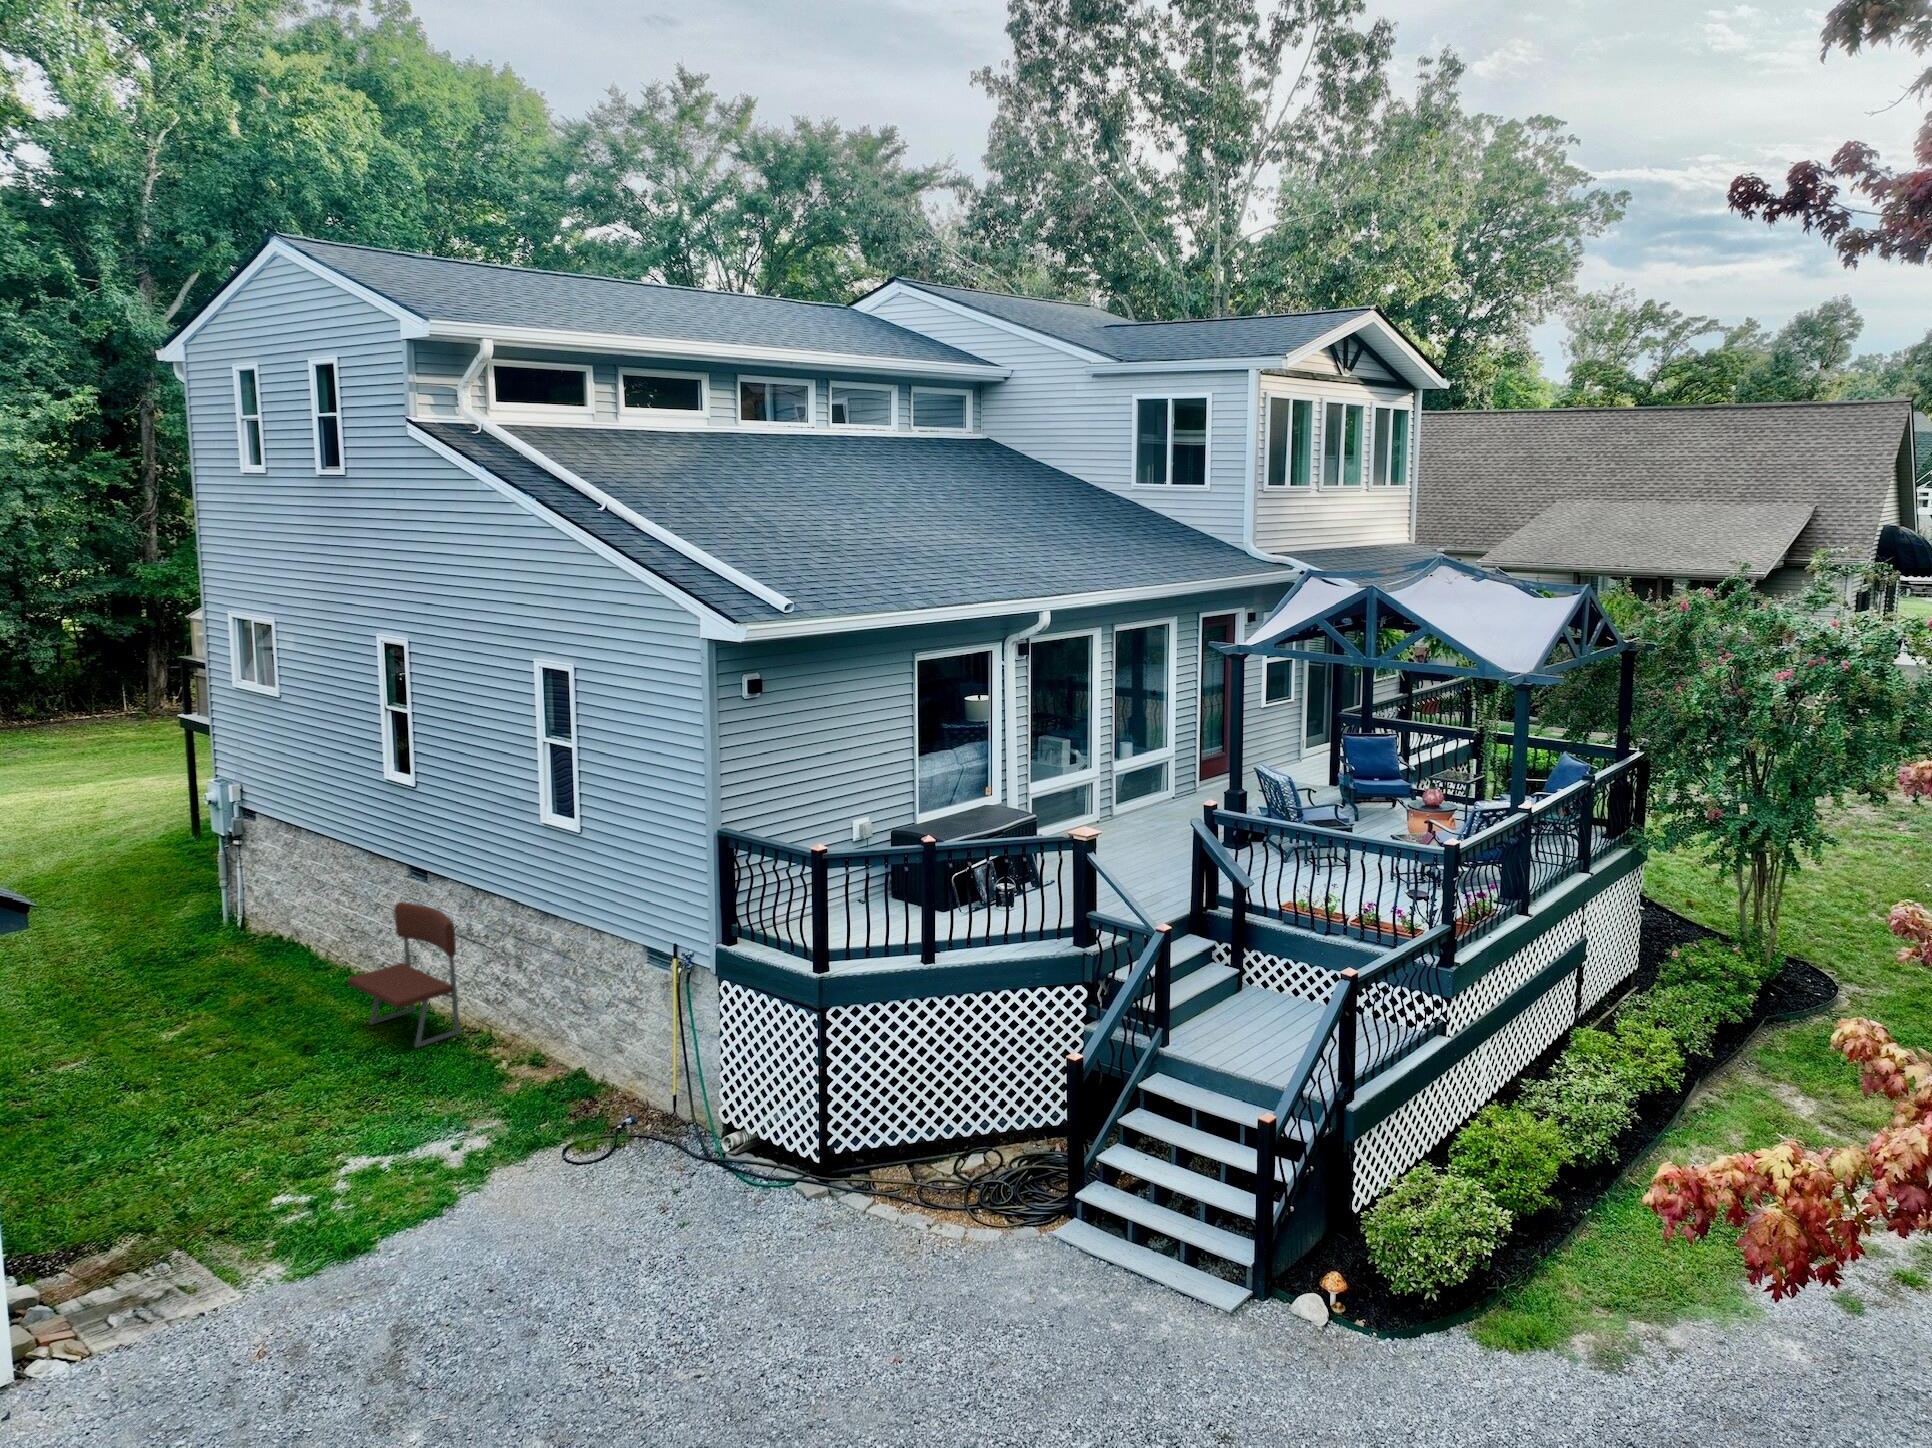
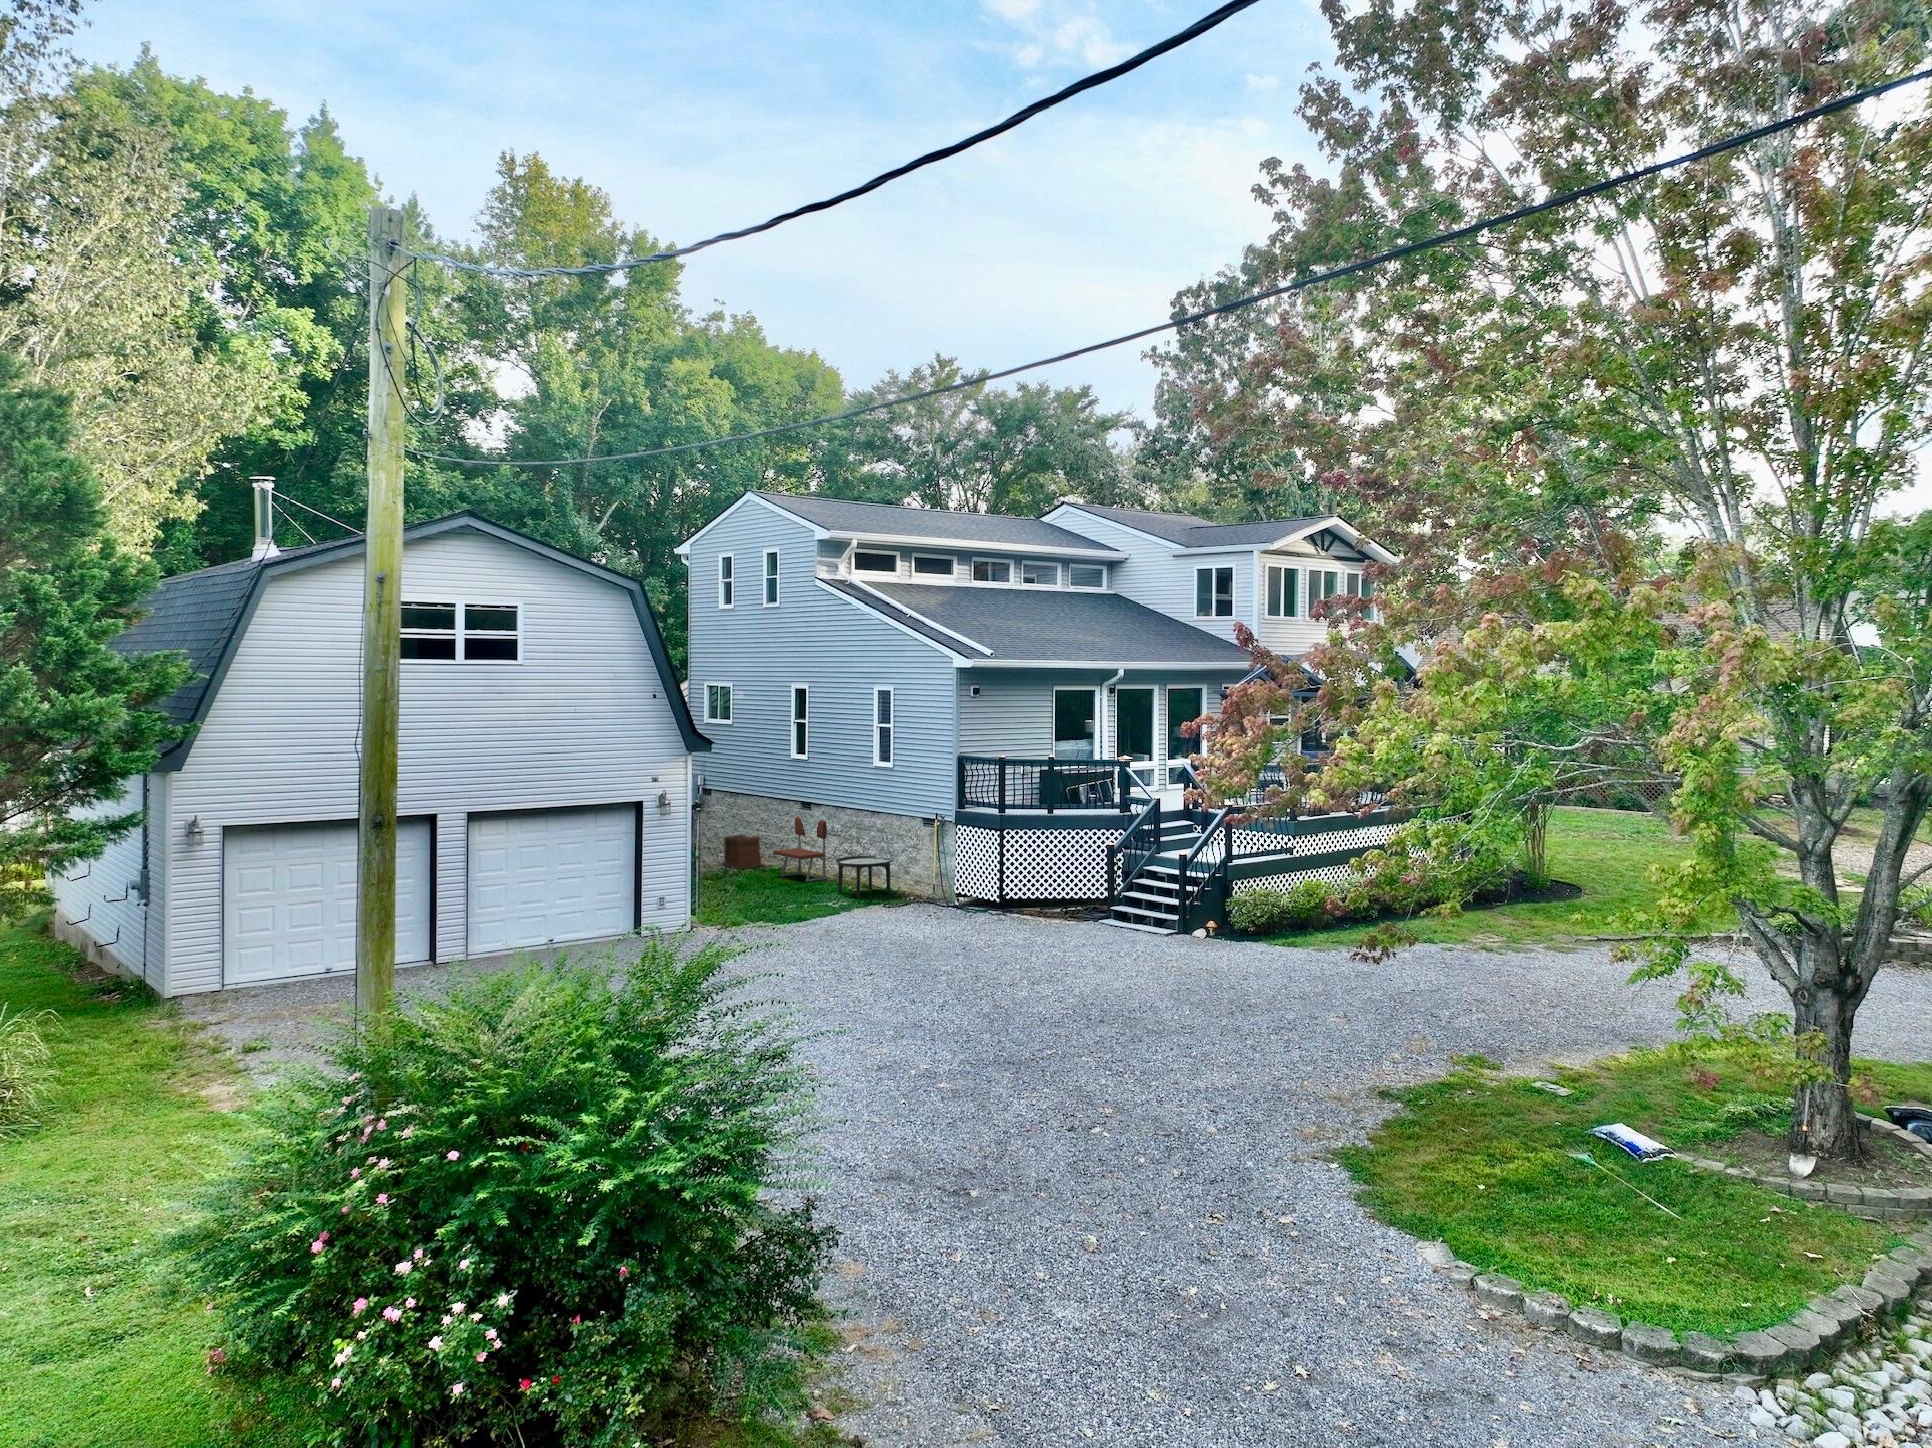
wooden crate: none [263,911,354,994] -> present [724,835,764,869]
round table: none [459,1009,589,1125] -> present [835,855,893,898]

